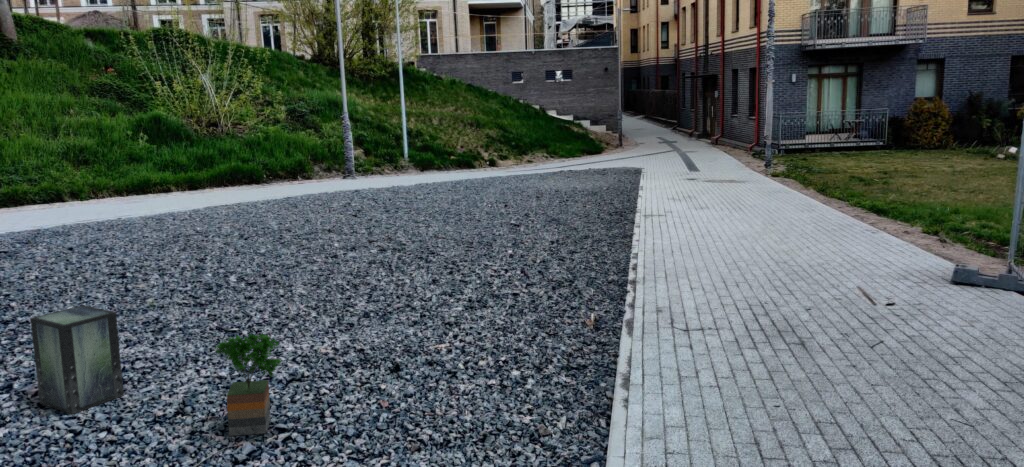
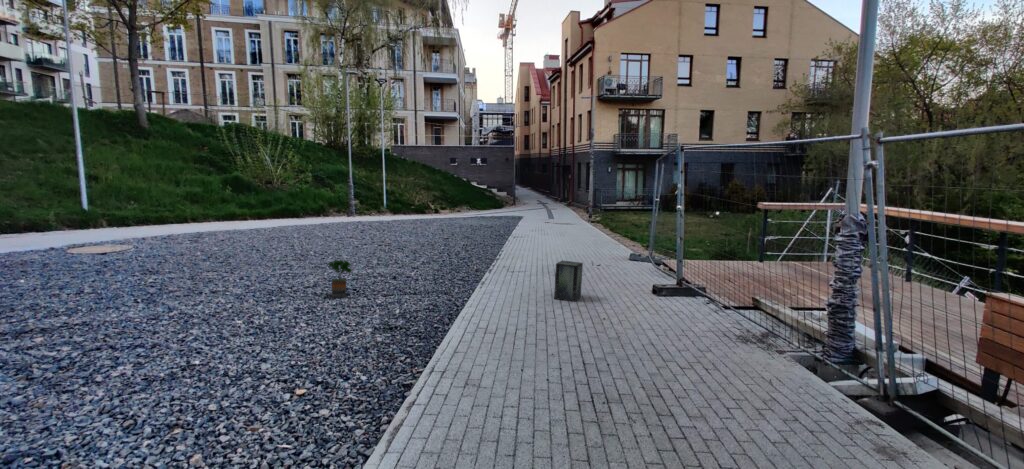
storage box: present [30,305,124,414] -> present [554,261,583,302]

